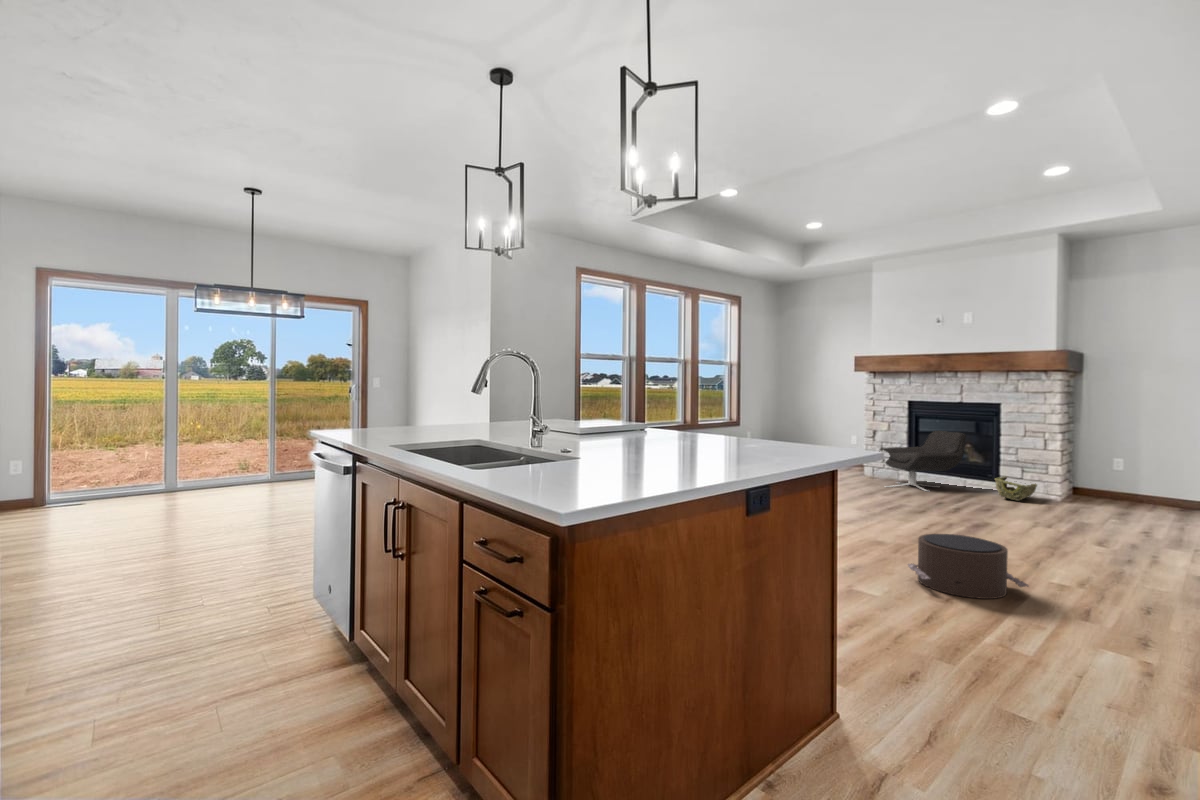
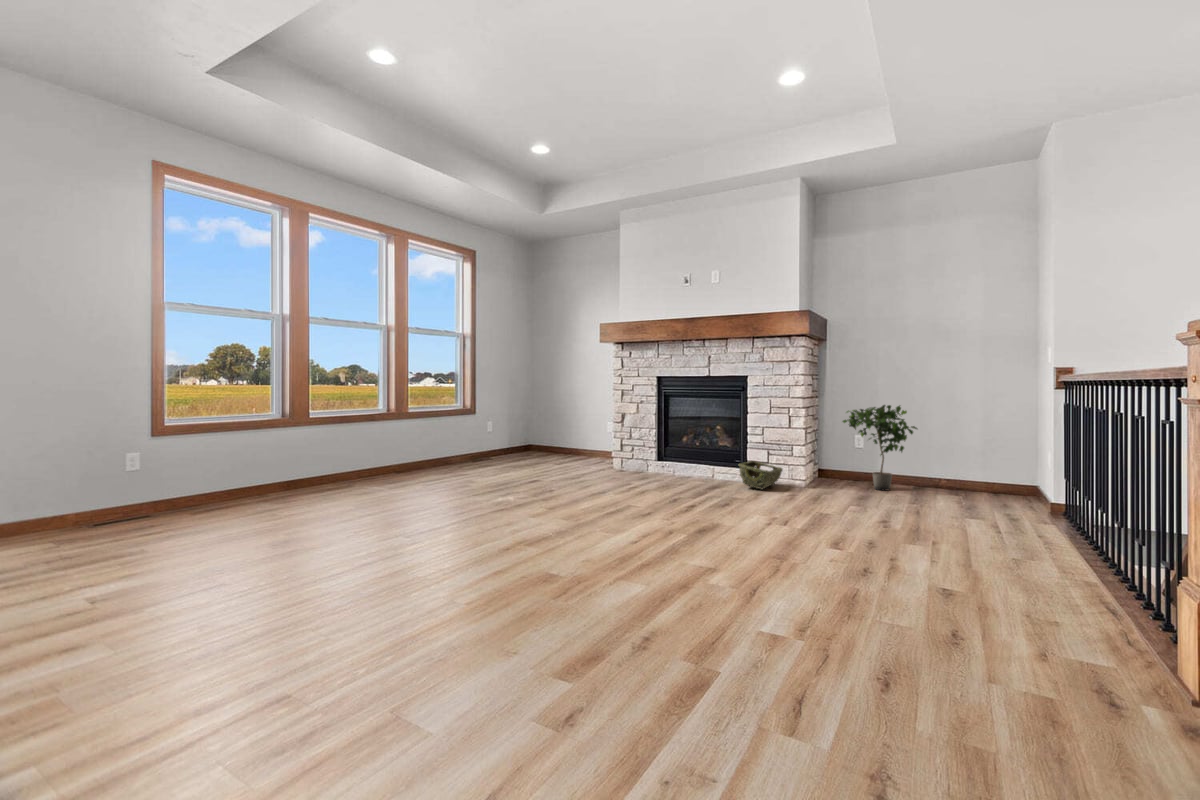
lounge chair: present [880,431,966,491] -> none [624,410,713,484]
potted plant: none [1100,433,1184,509] -> present [843,405,917,491]
pouf: present [908,534,1029,599] -> none [523,570,704,704]

